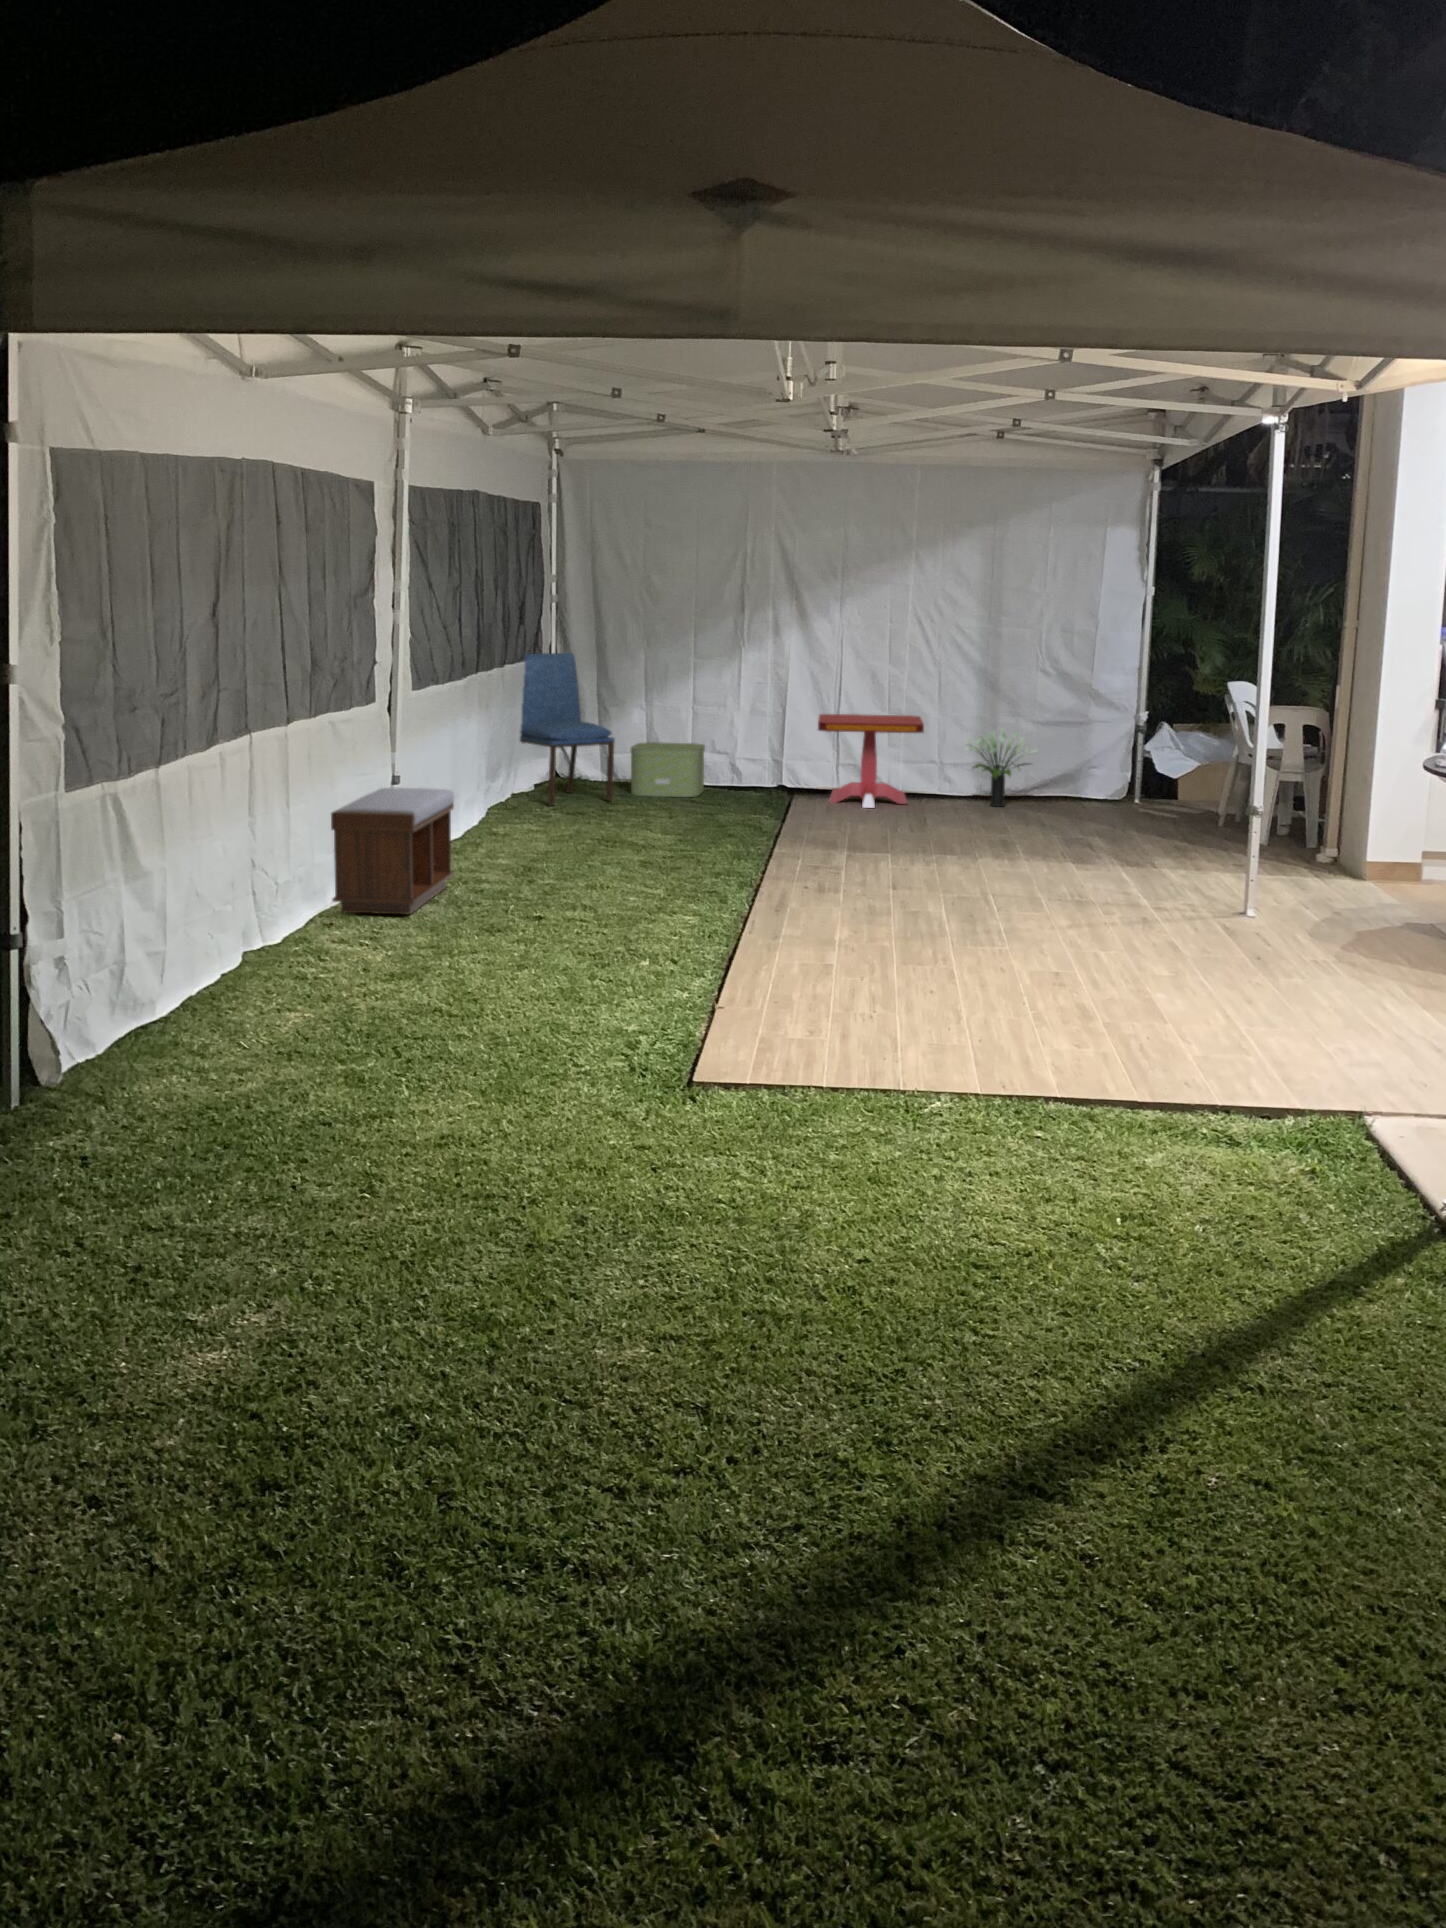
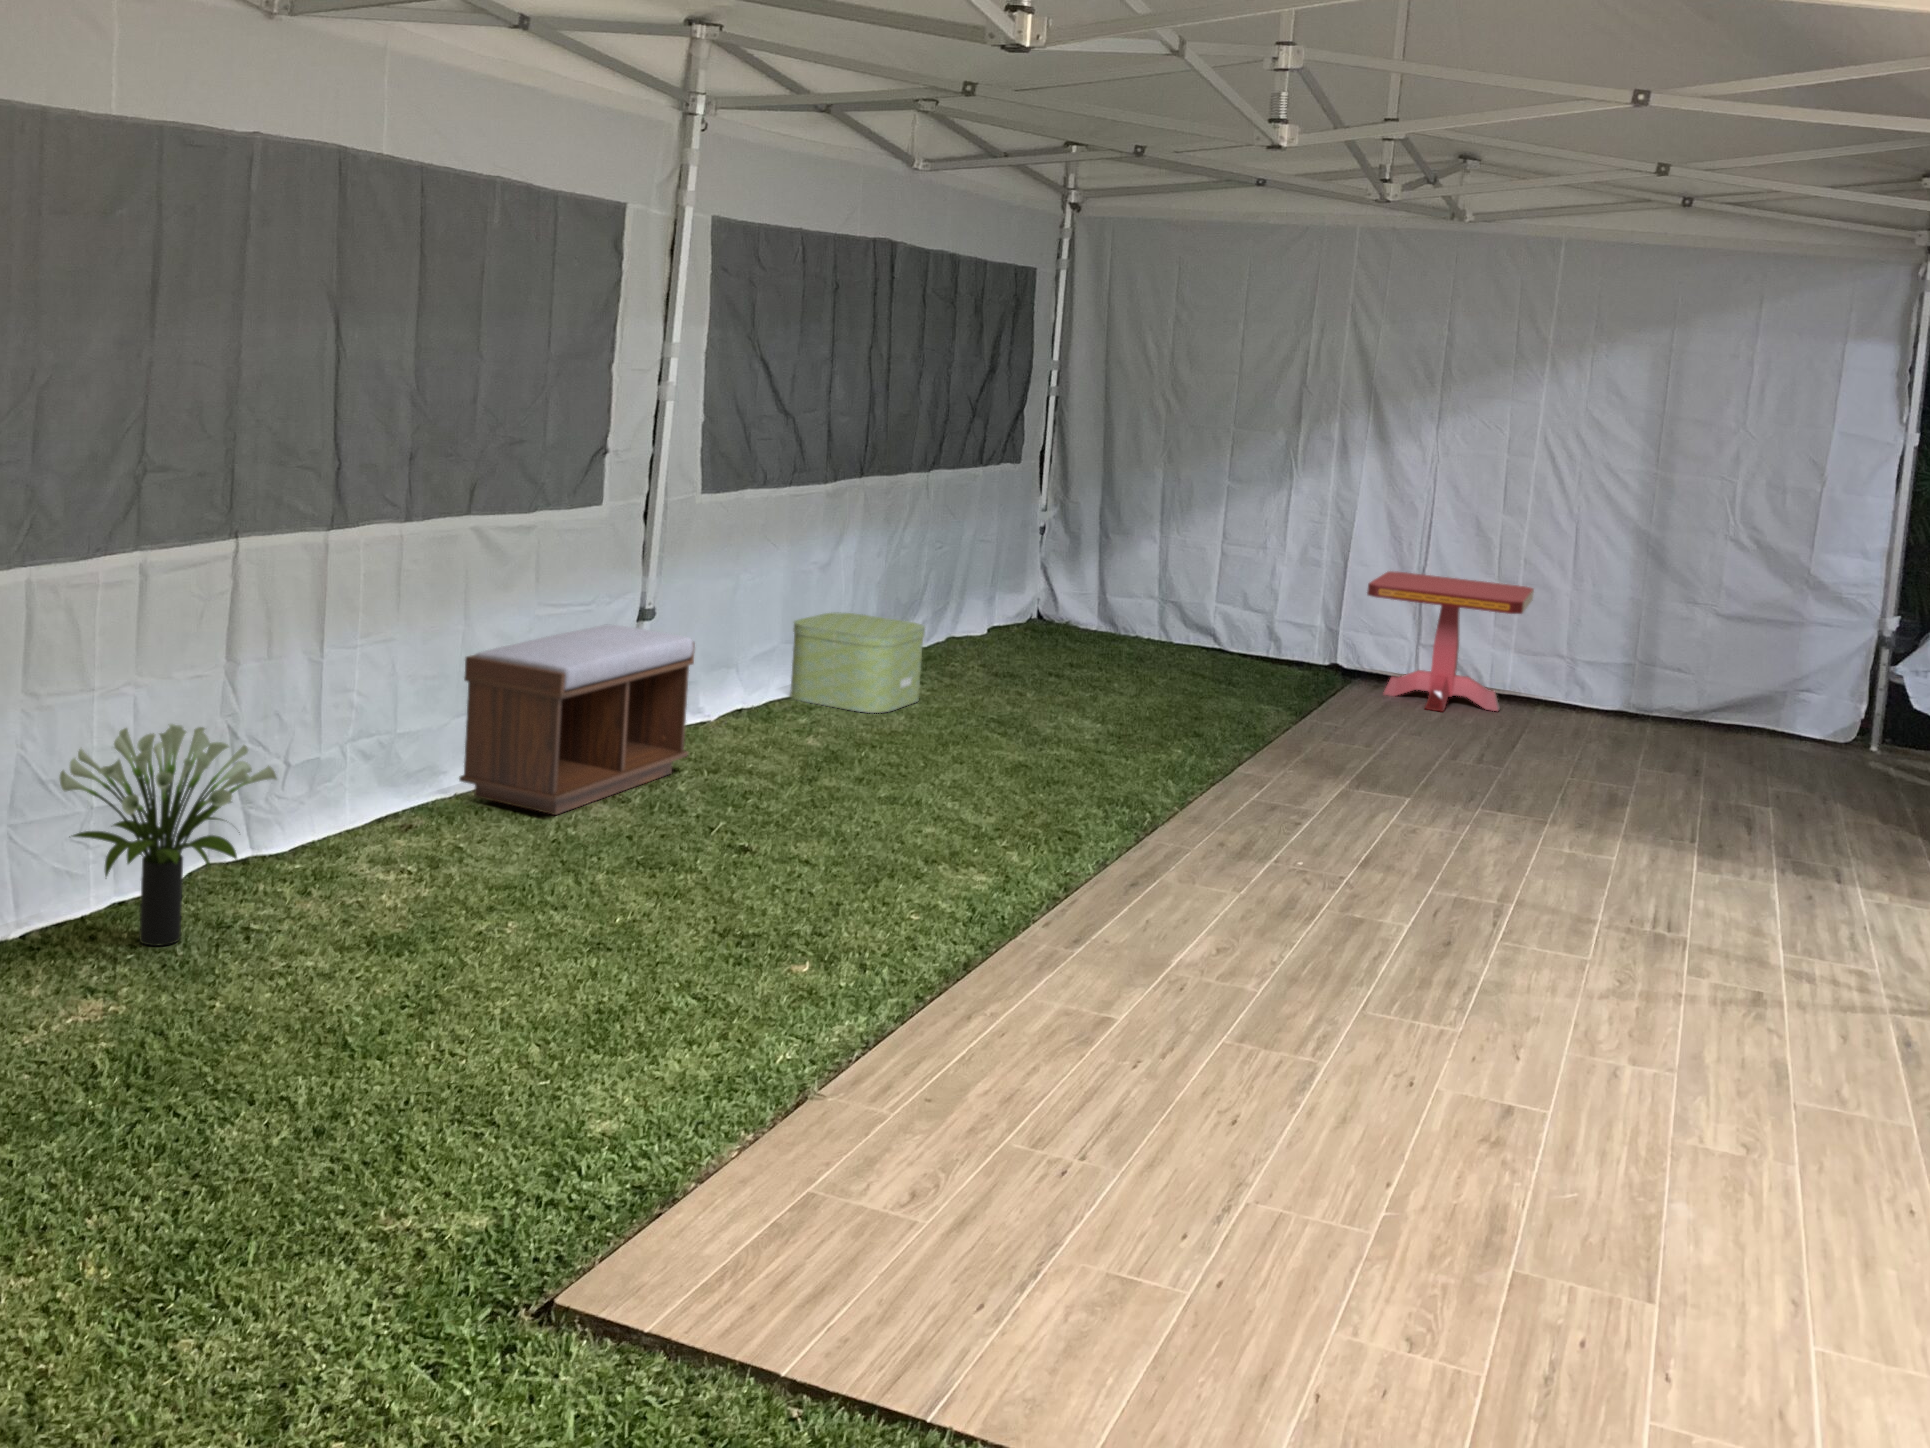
dining chair: present [520,653,615,806] -> none [955,458,1088,659]
potted plant: present [966,728,1037,807] -> present [60,724,277,946]
storage box: present [631,742,705,797] -> present [790,613,925,713]

